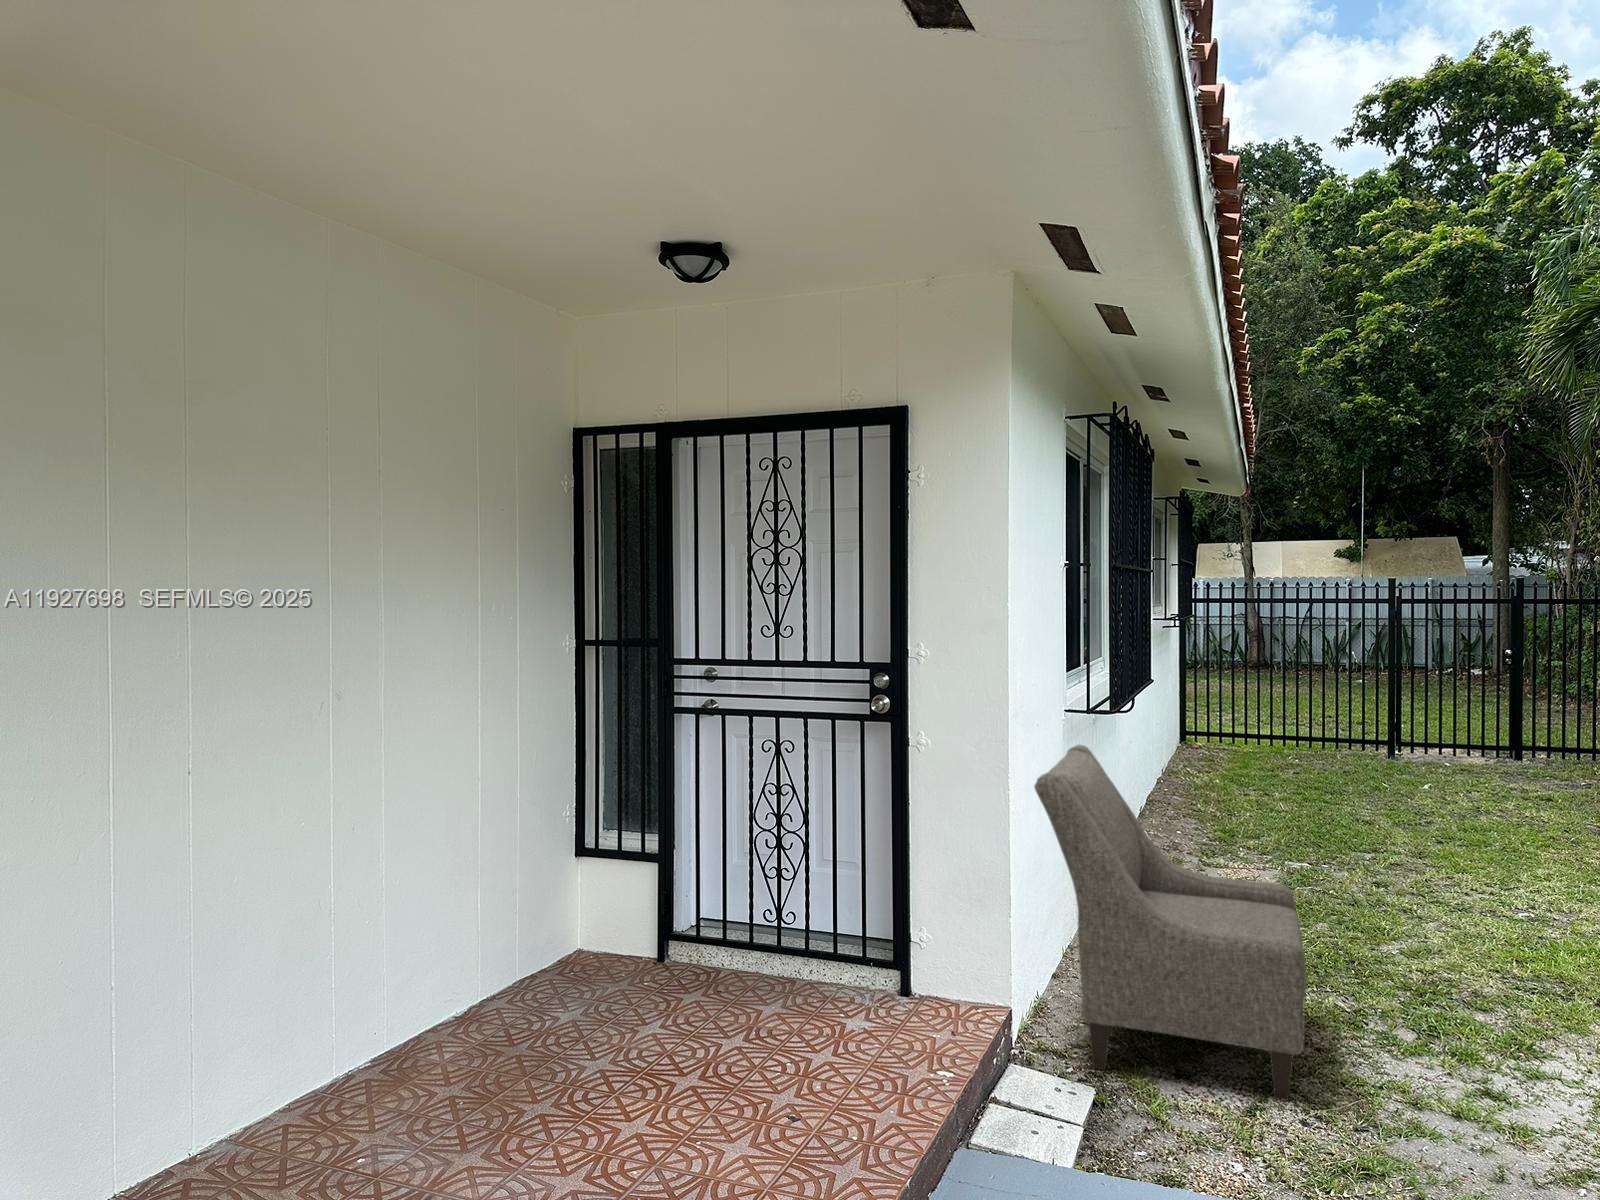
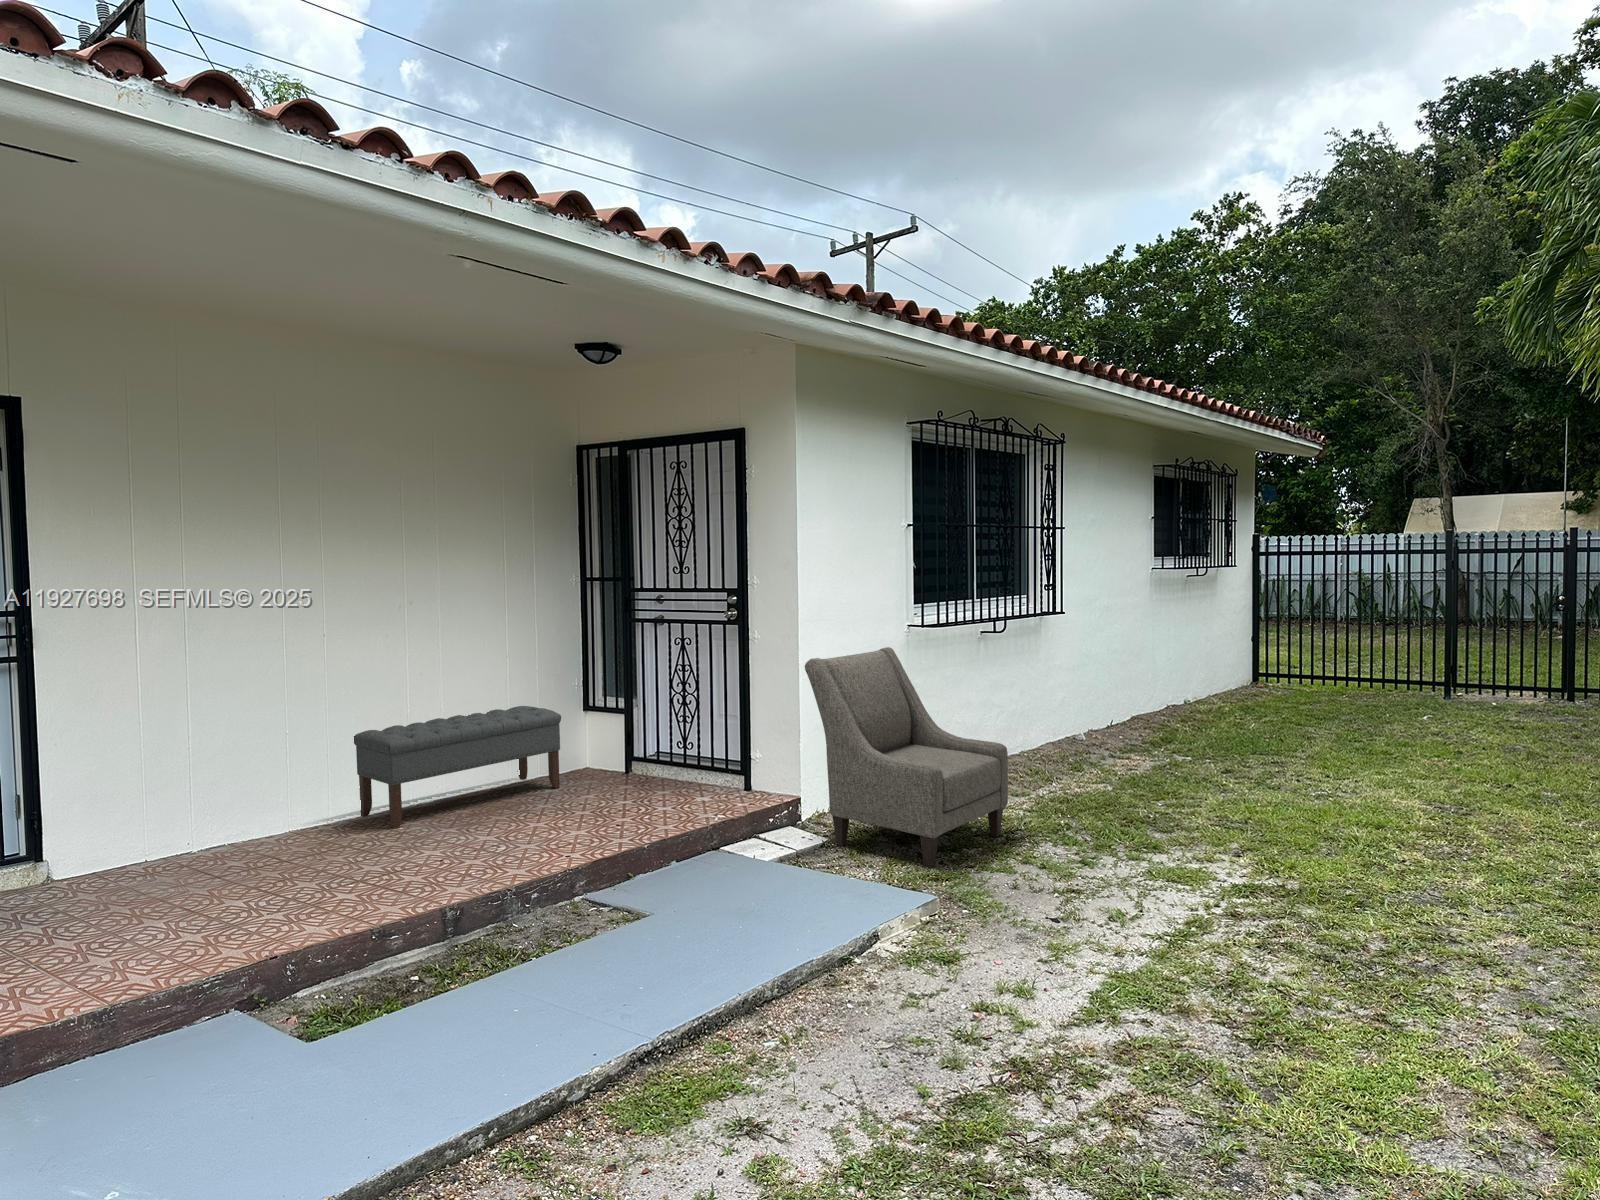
bench: none [253,869,602,1167] -> present [354,706,561,829]

